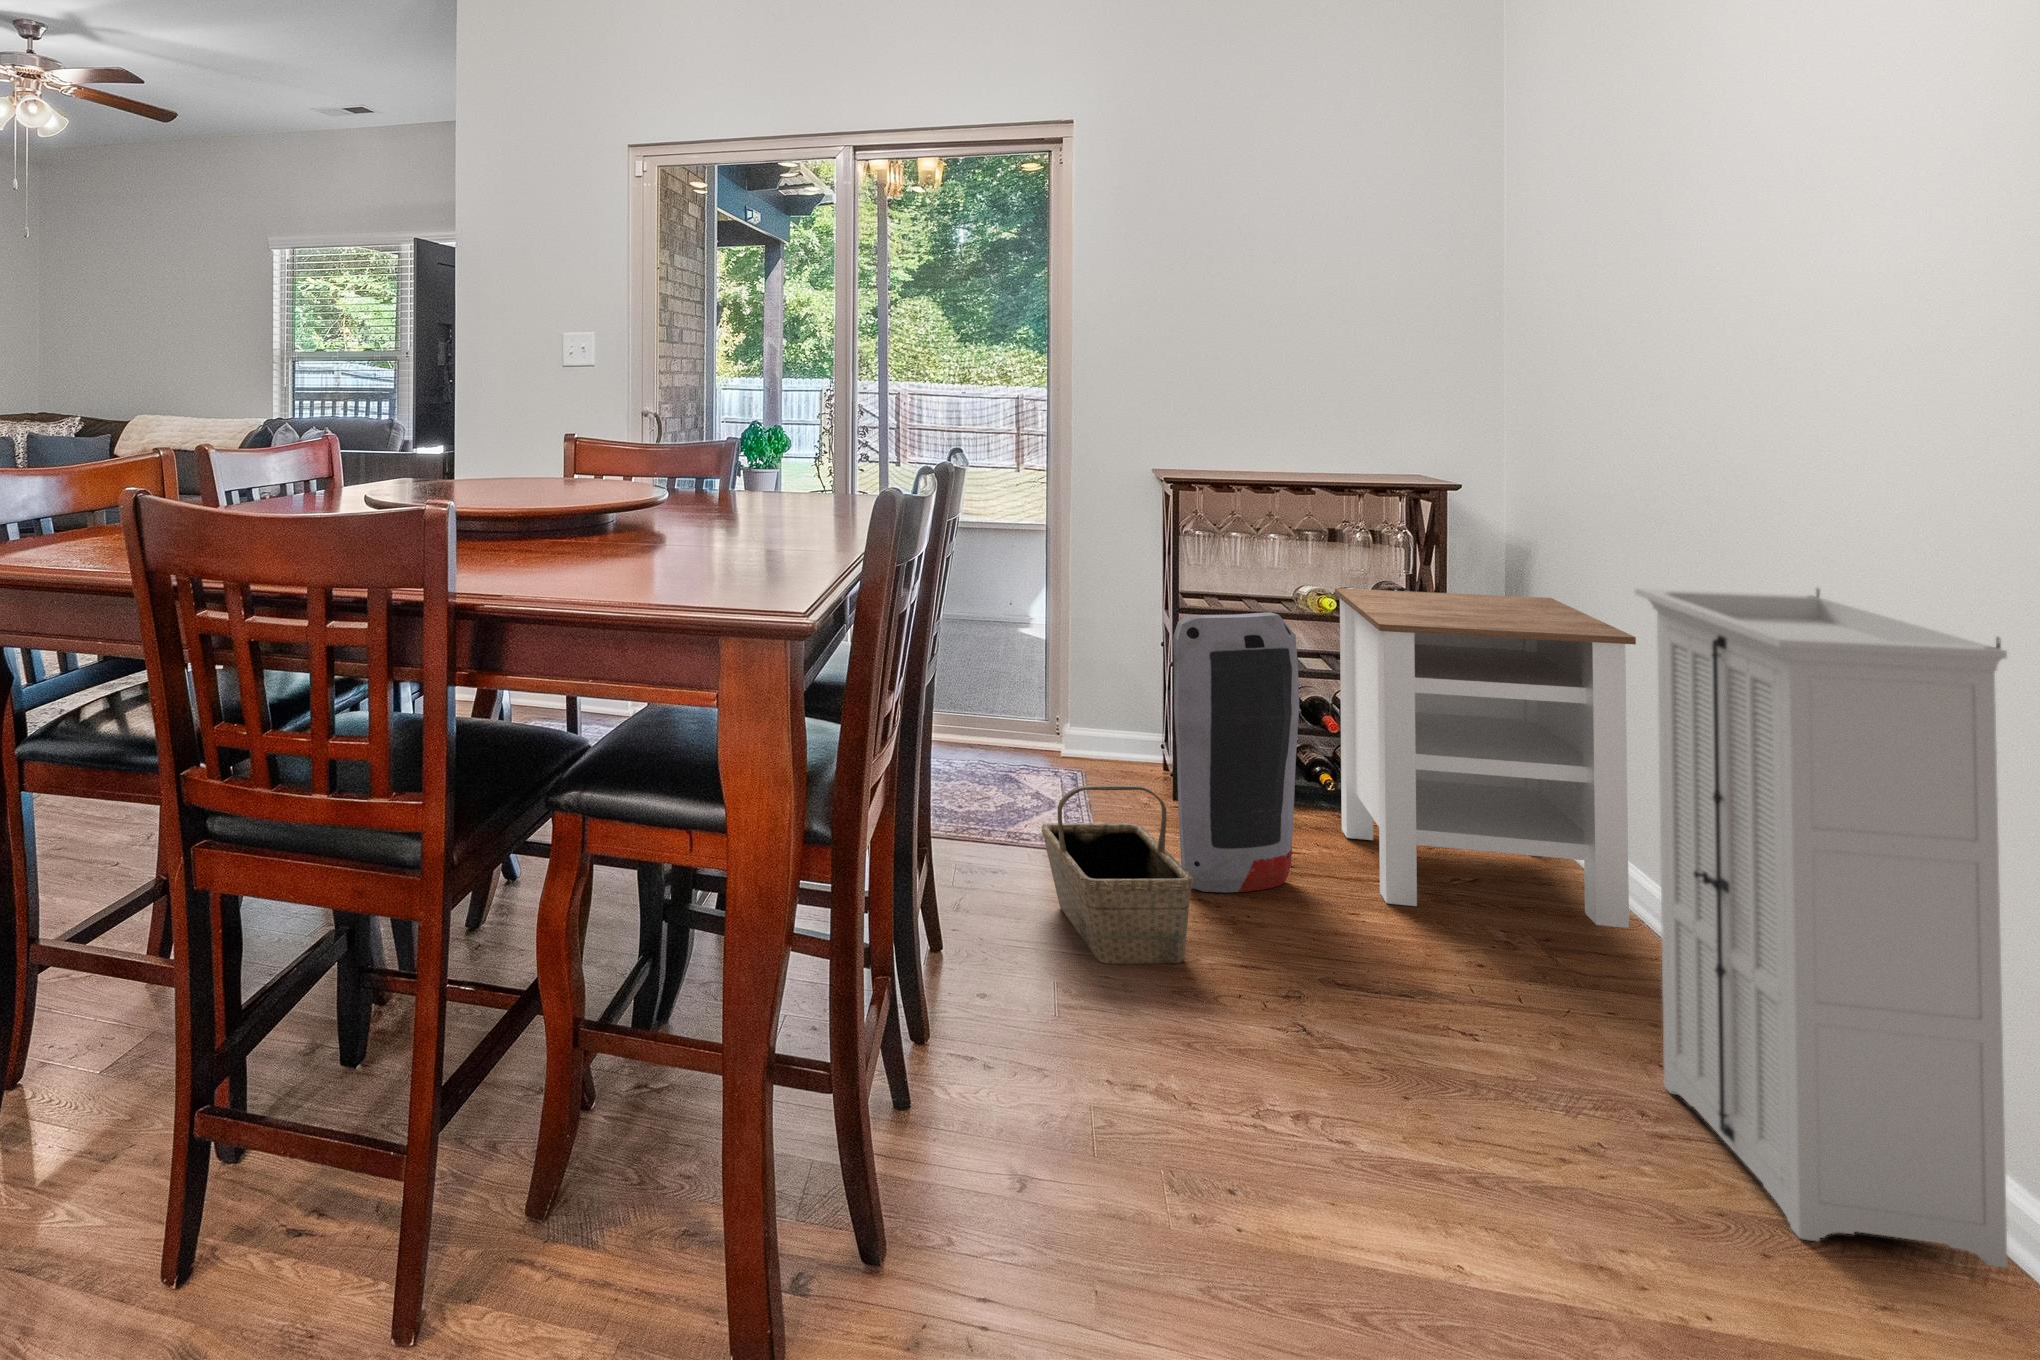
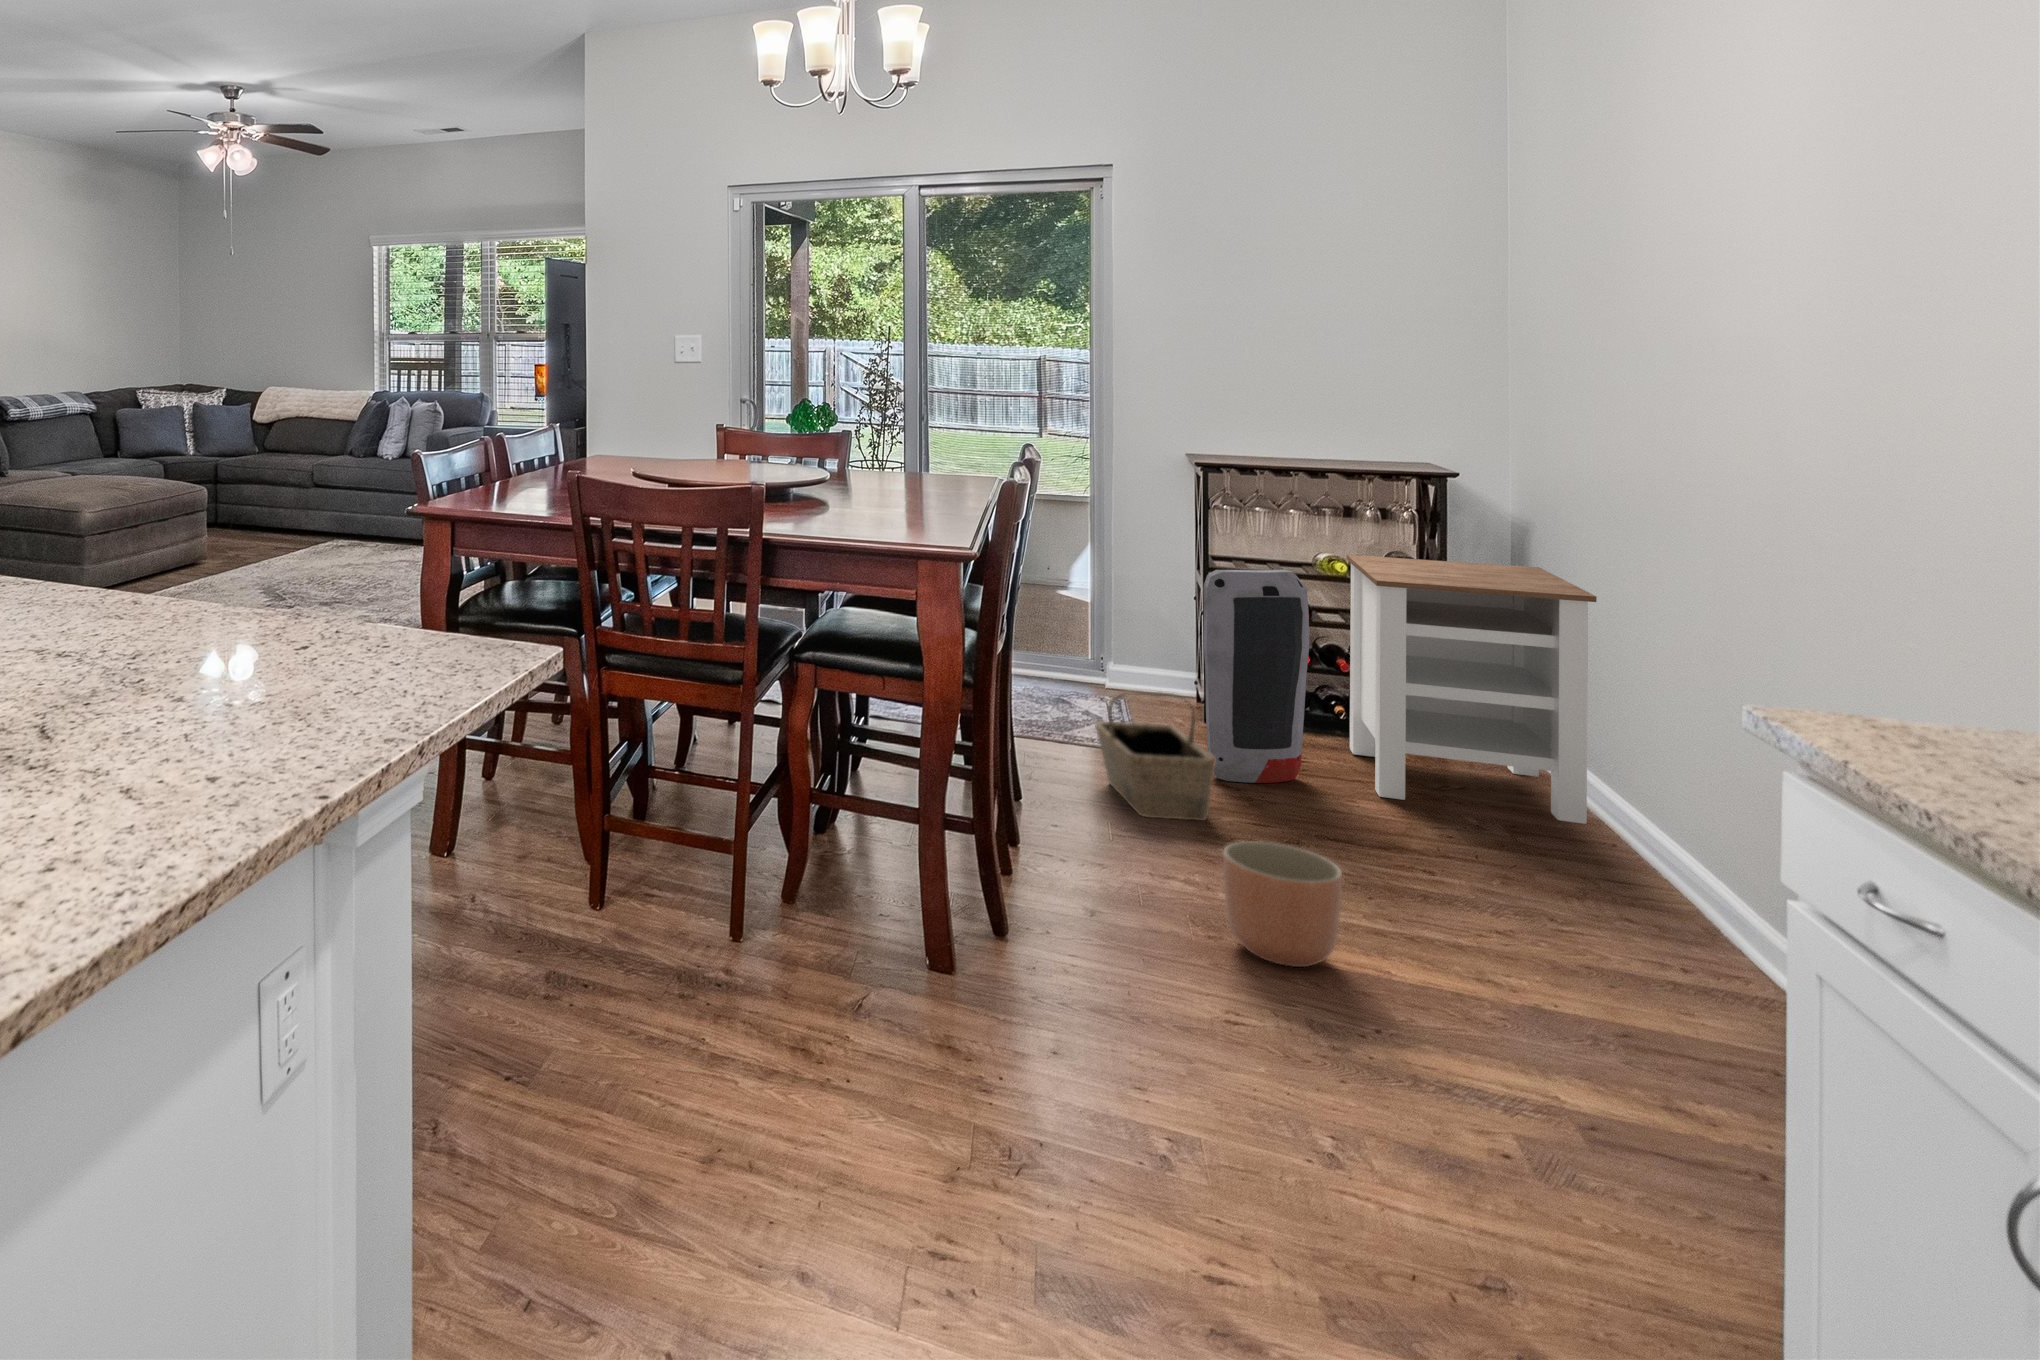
storage cabinet: present [1635,588,2008,1268] -> none [1563,552,1811,1013]
planter: none [1215,1042,1386,1256] -> present [1223,841,1342,967]

